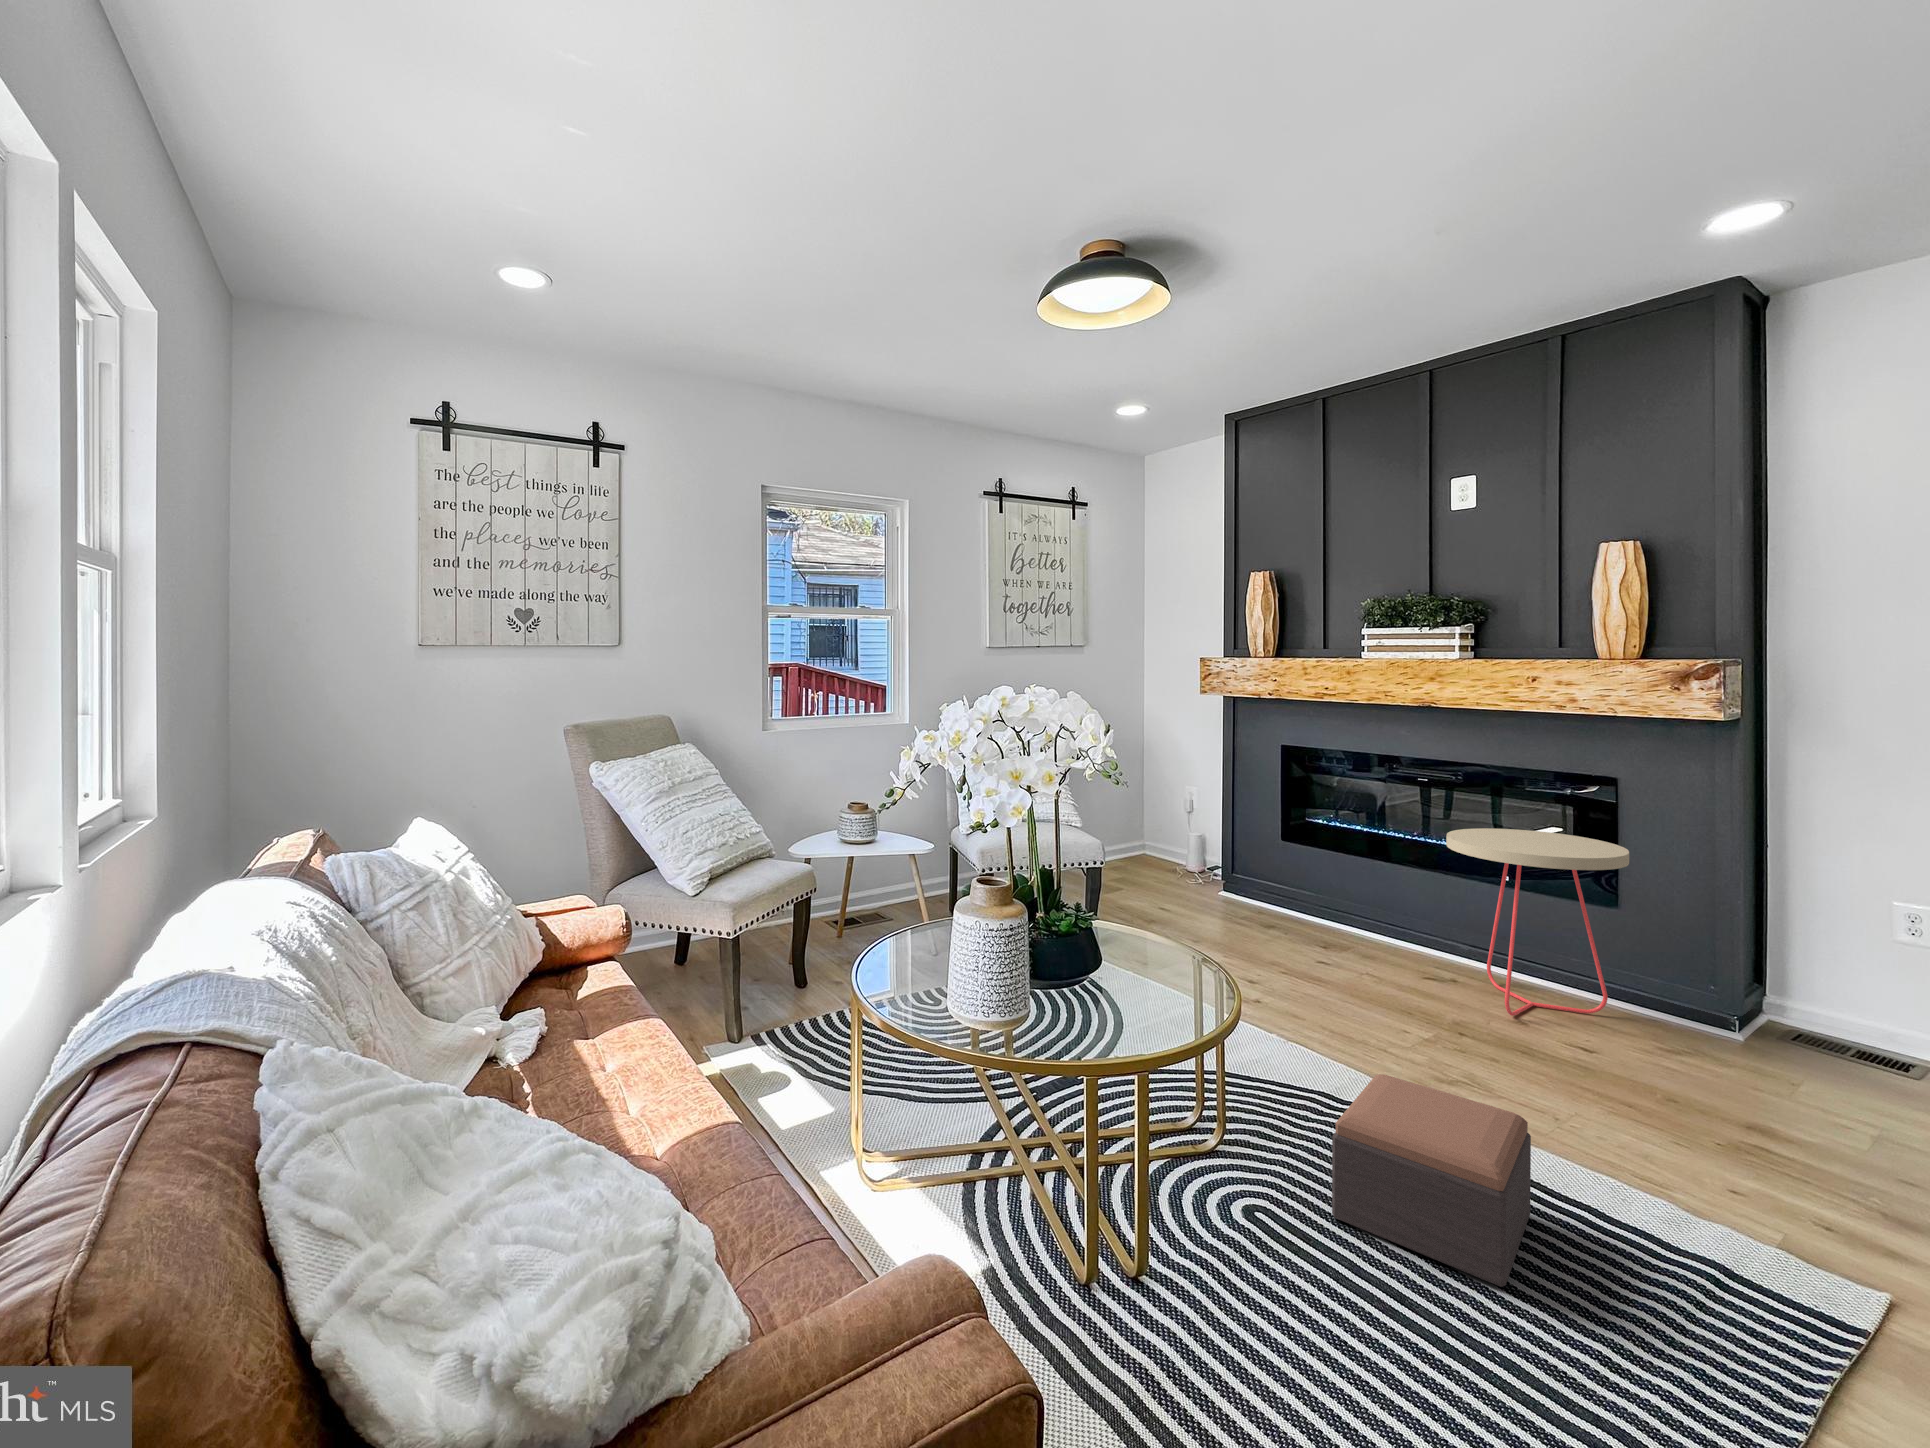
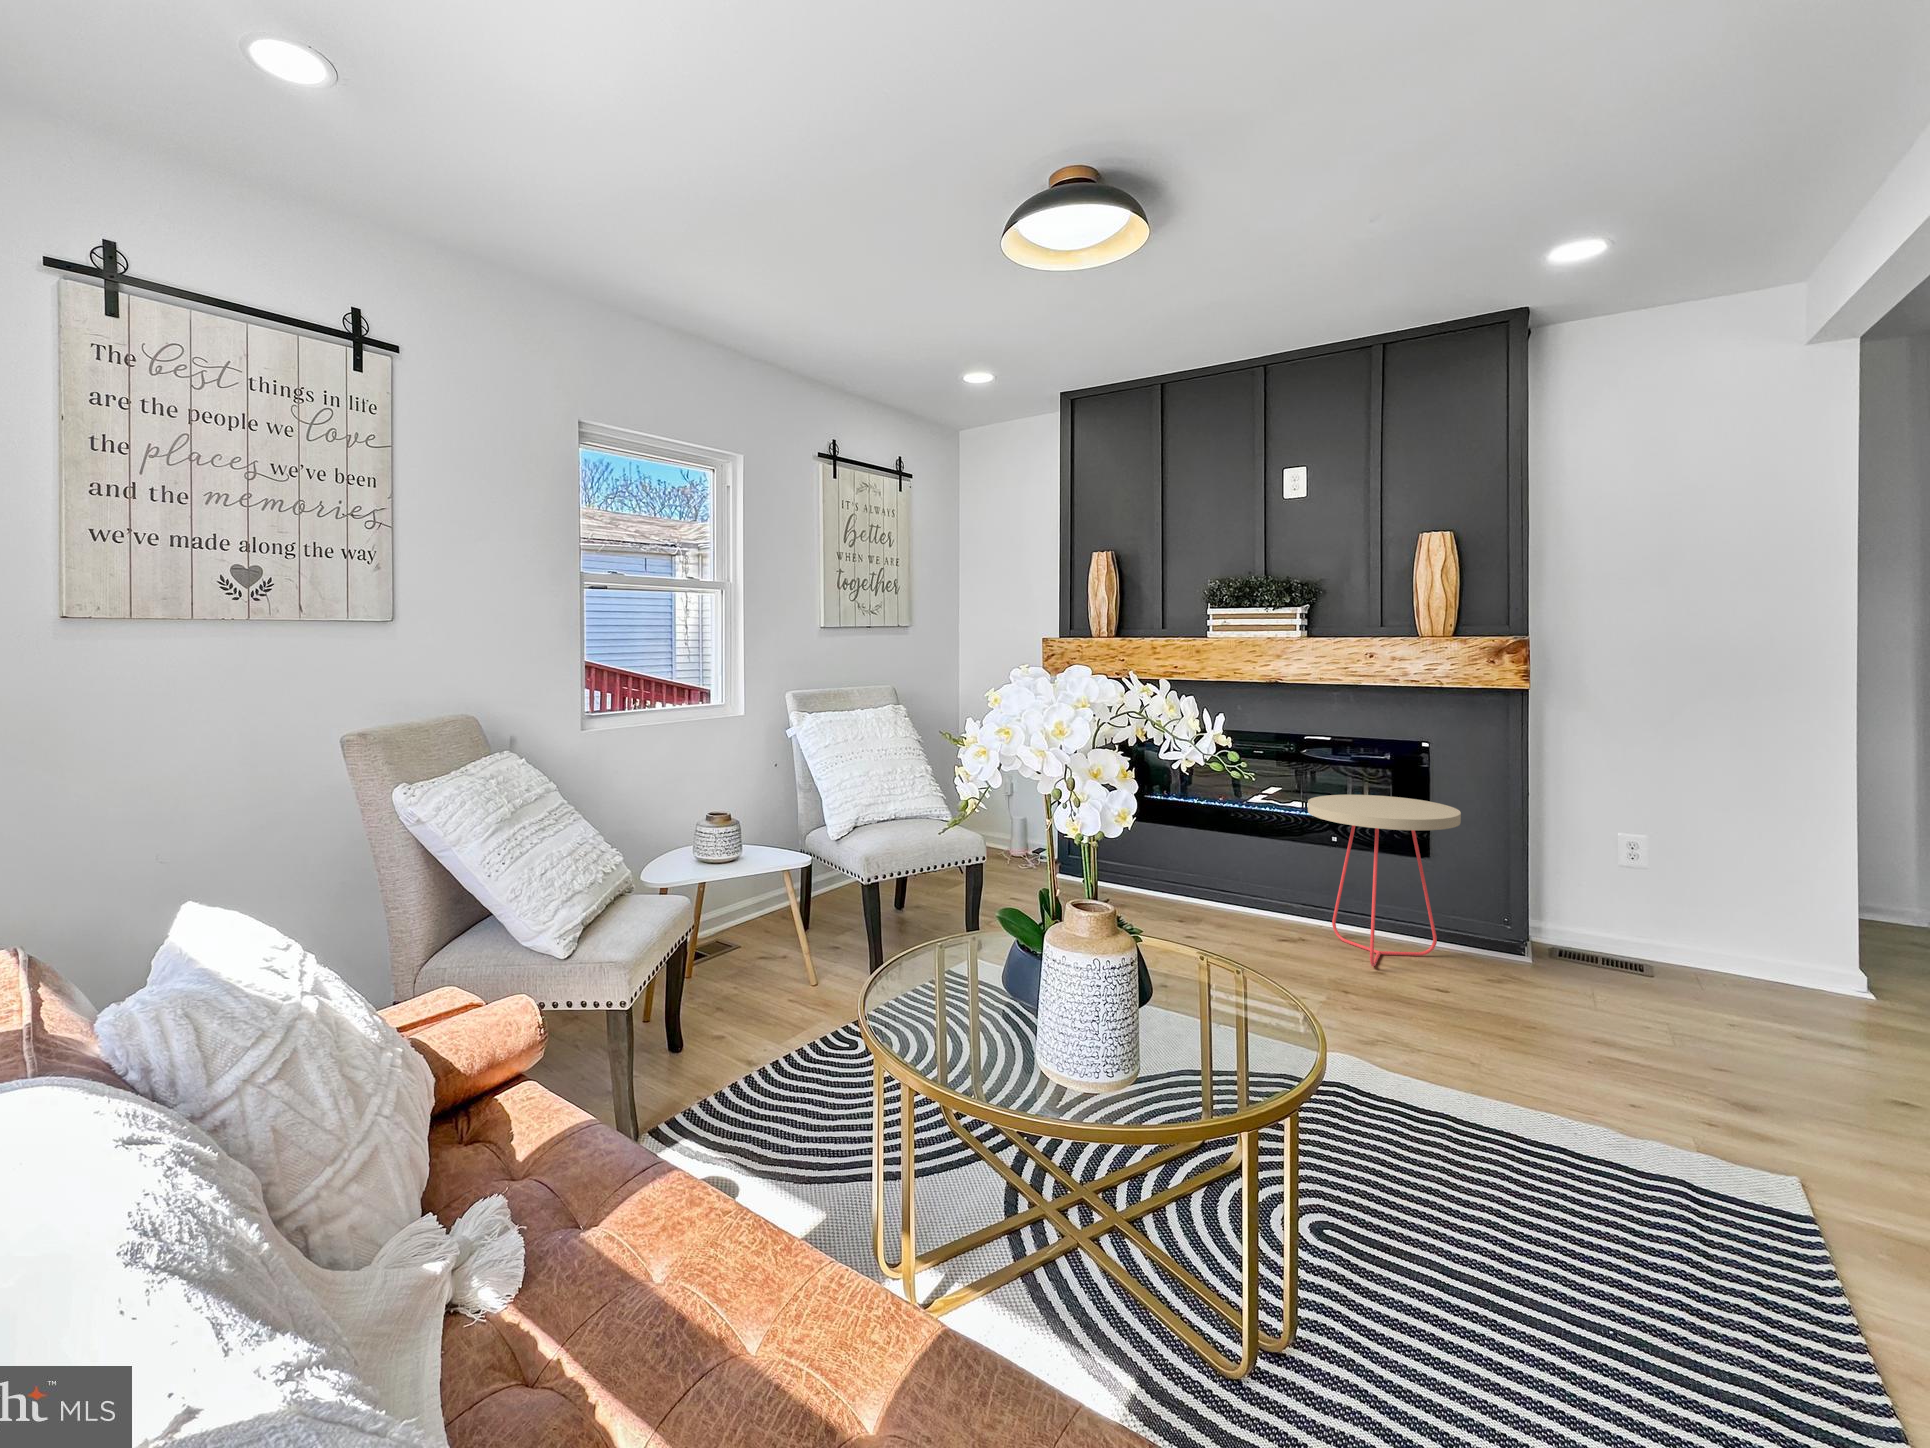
footstool: present [1332,1074,1531,1287] -> none [1376,1056,1573,1254]

